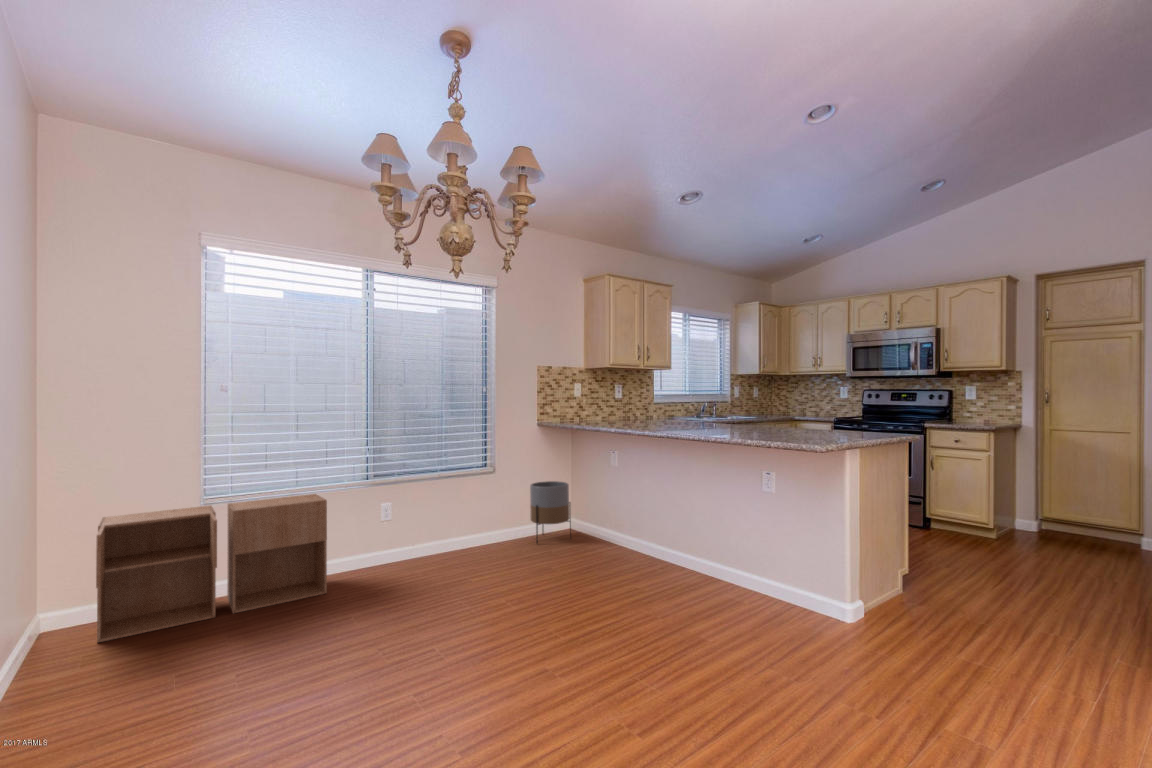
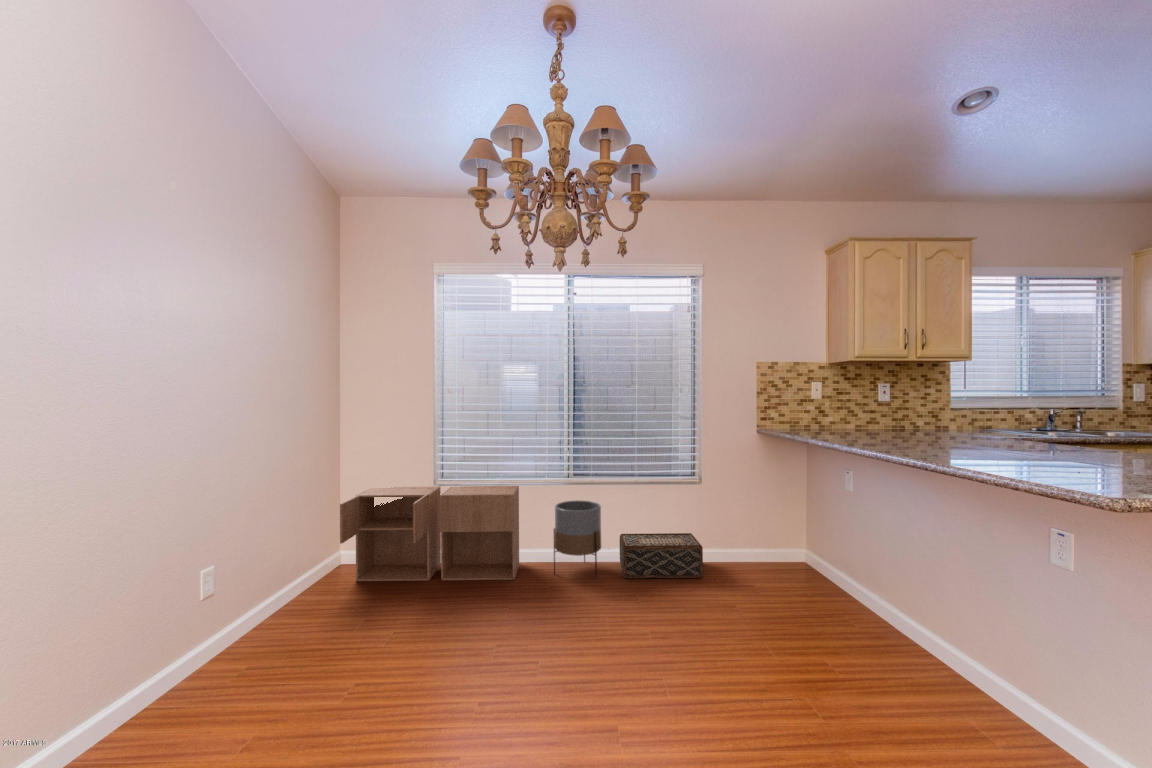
planter: present [530,481,571,543] -> present [554,500,601,578]
woven basket: none [423,520,506,568] -> present [620,533,703,578]

